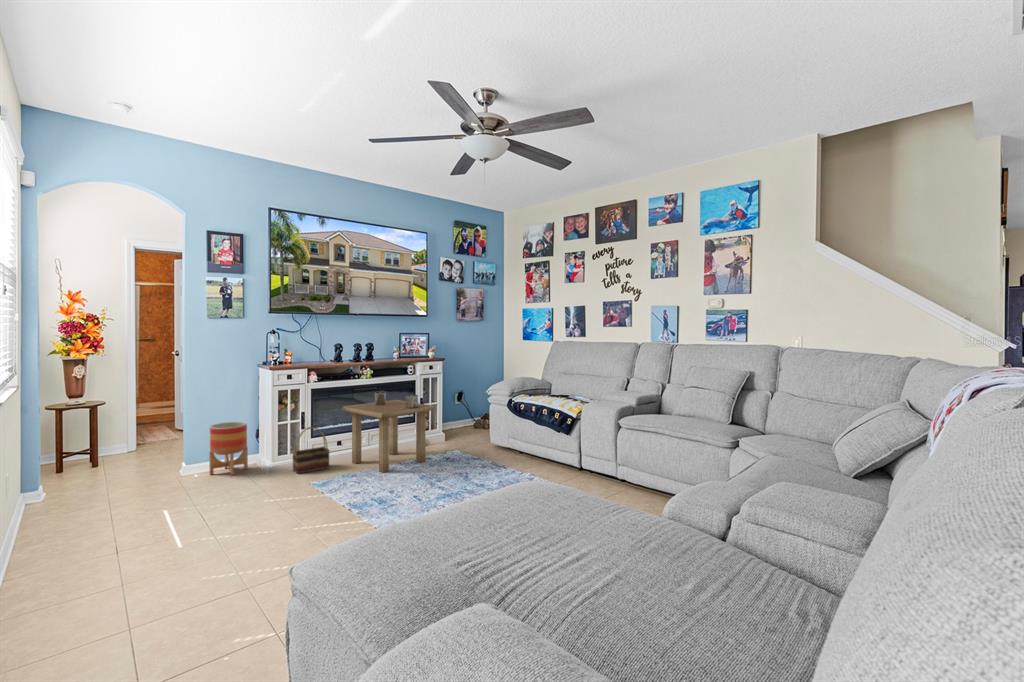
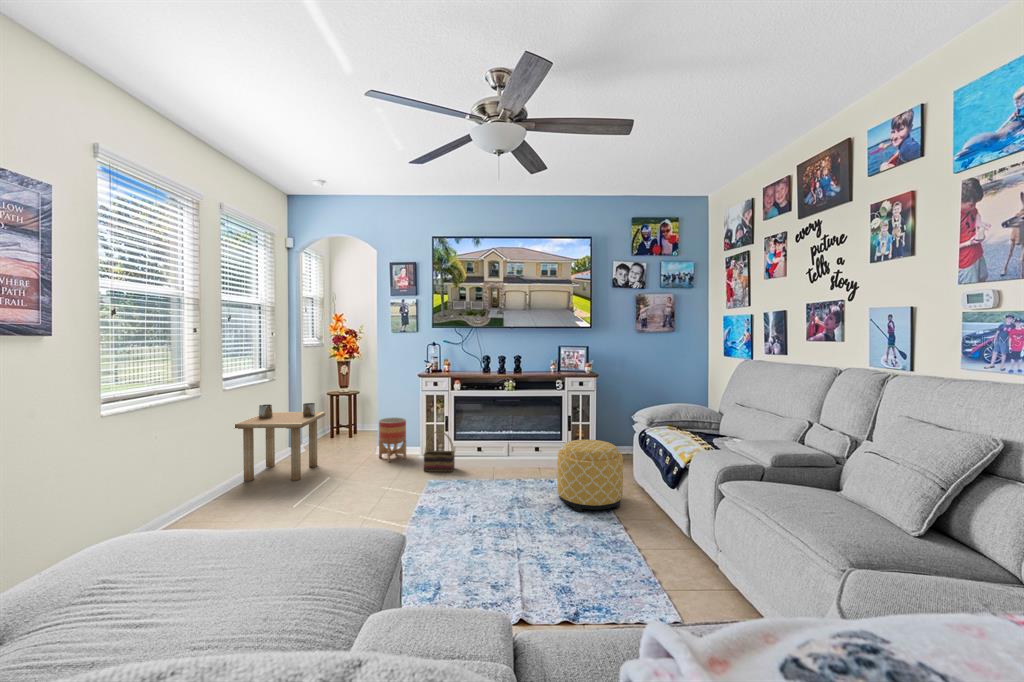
side table: present [343,392,434,472] -> present [235,403,325,481]
ottoman: none [458,410,513,469] -> present [557,440,623,512]

